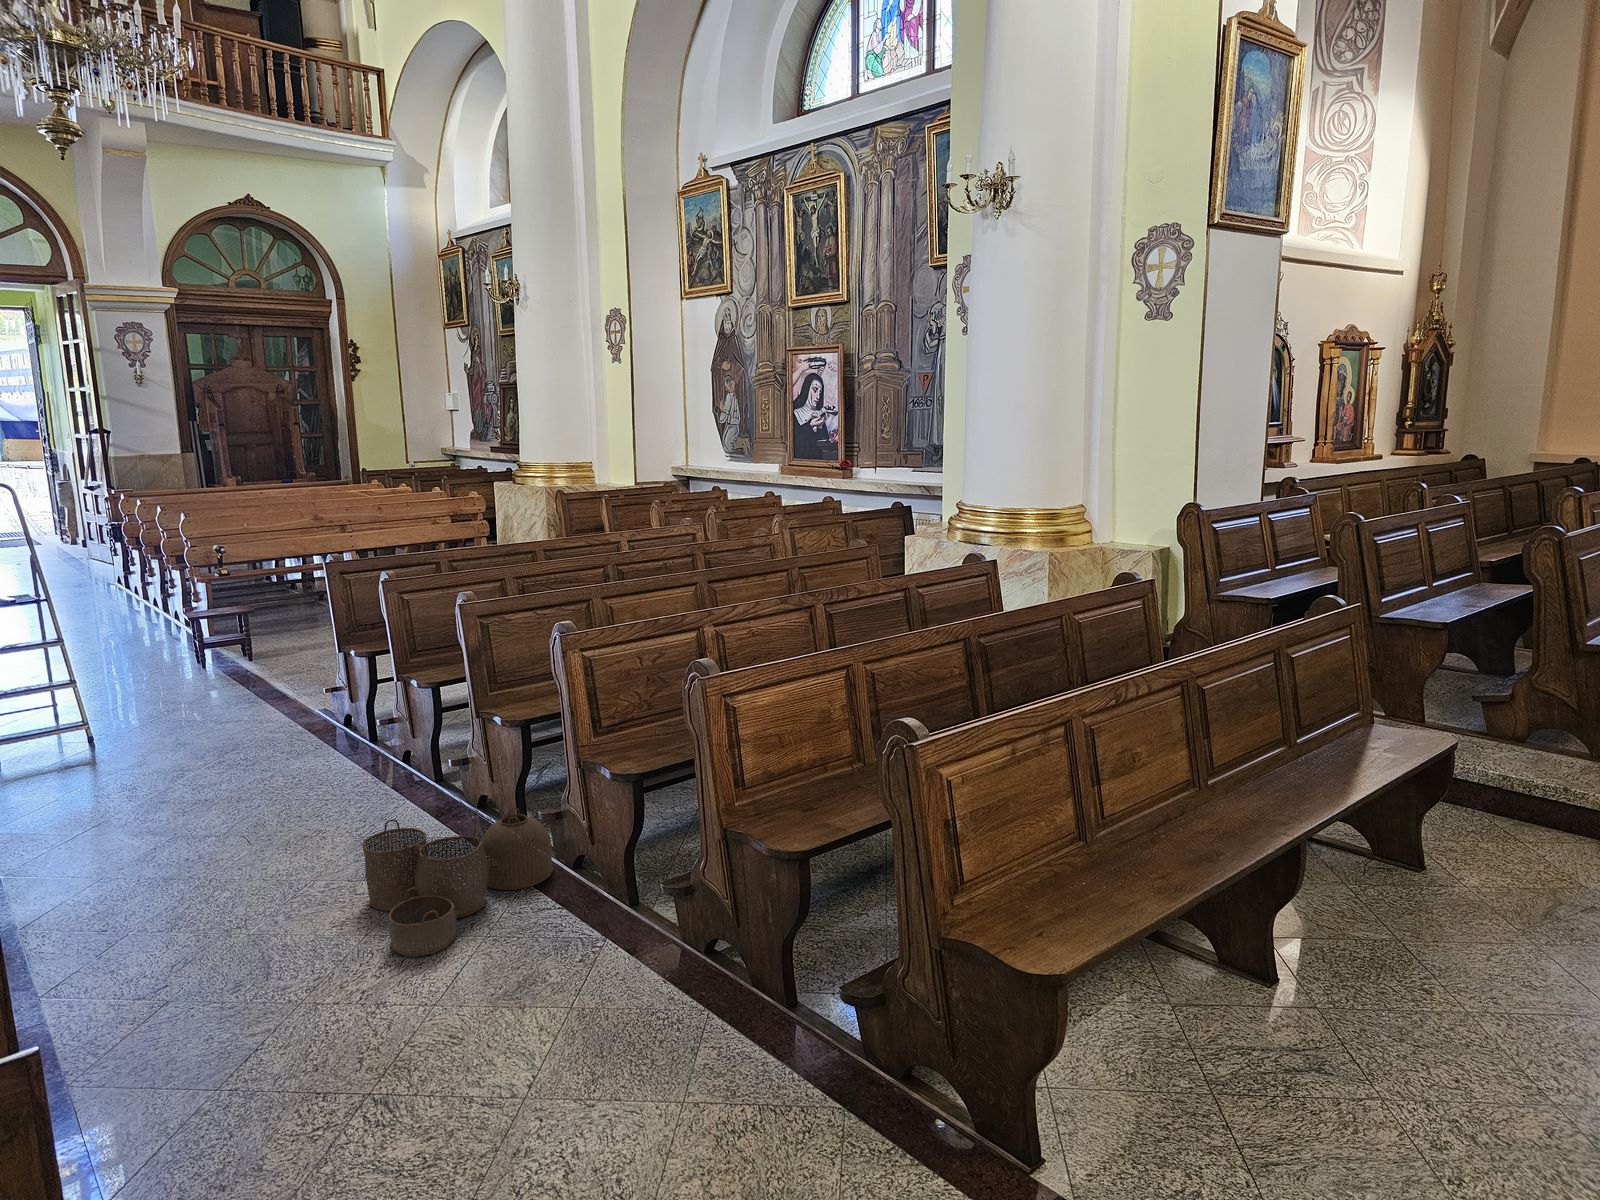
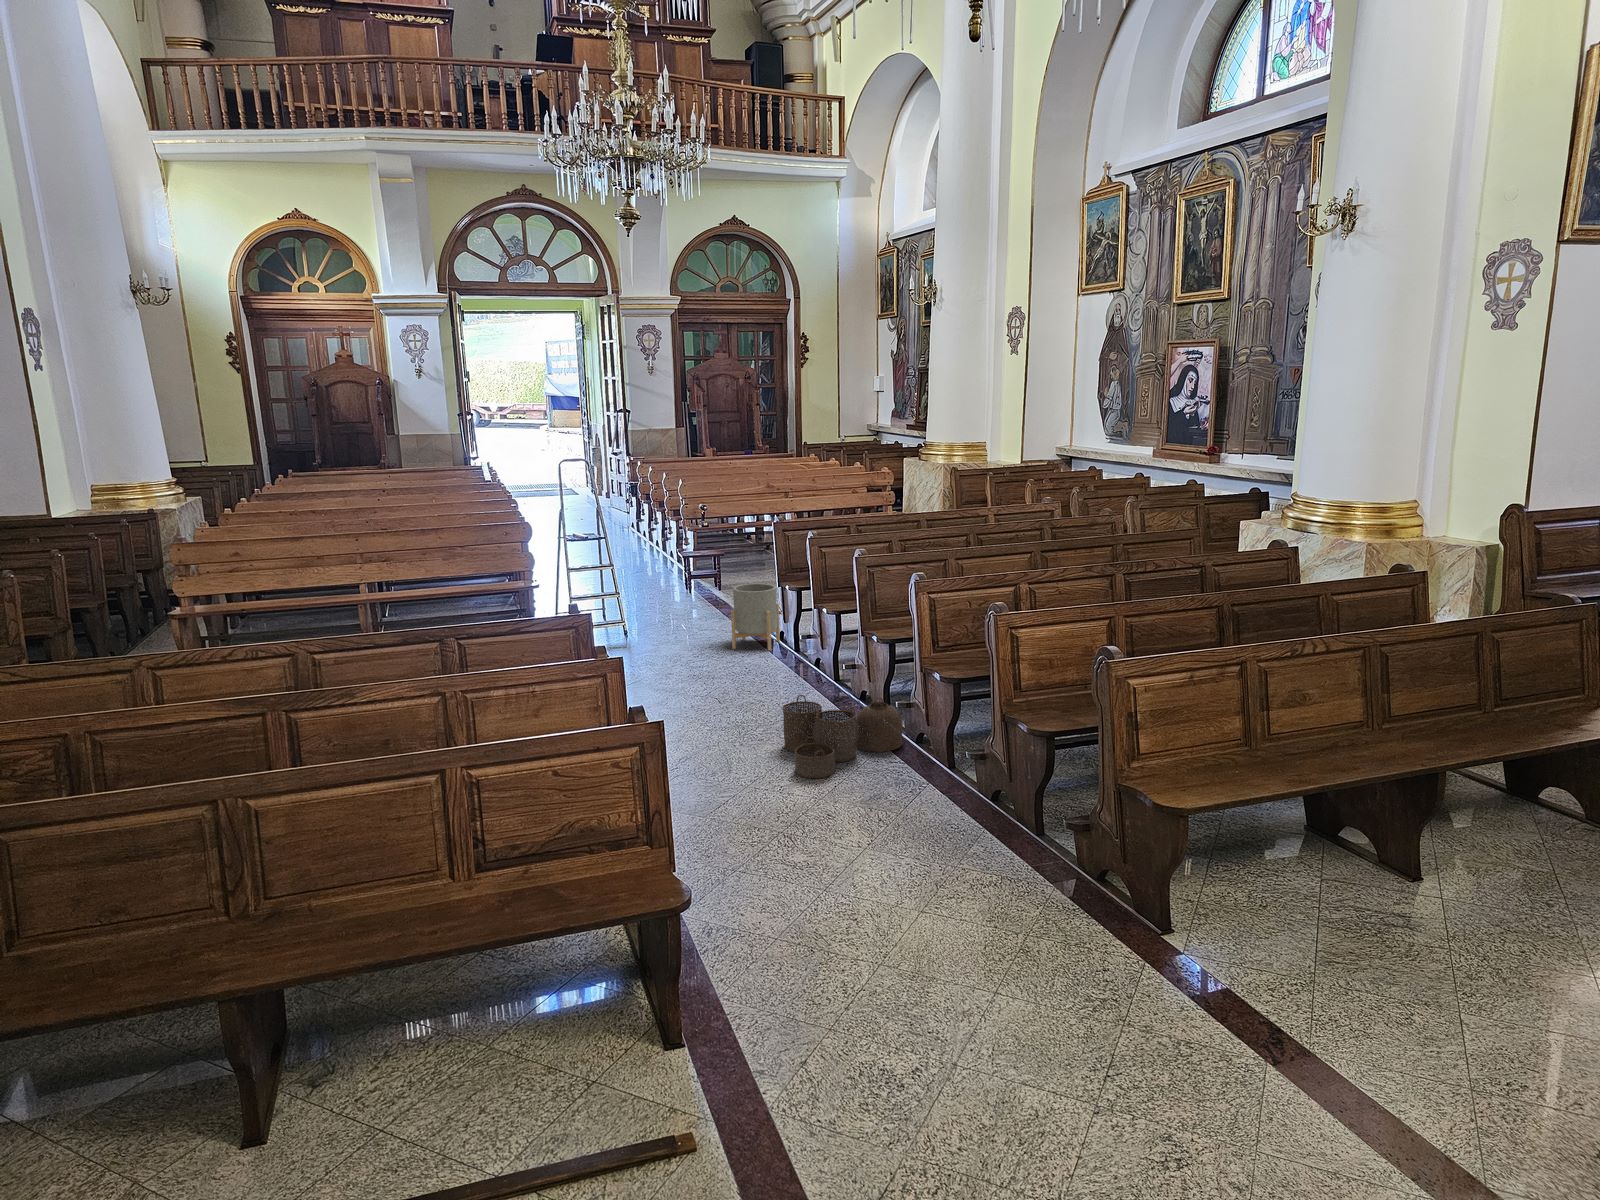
planter: none [269,651,348,749] -> present [731,584,780,651]

